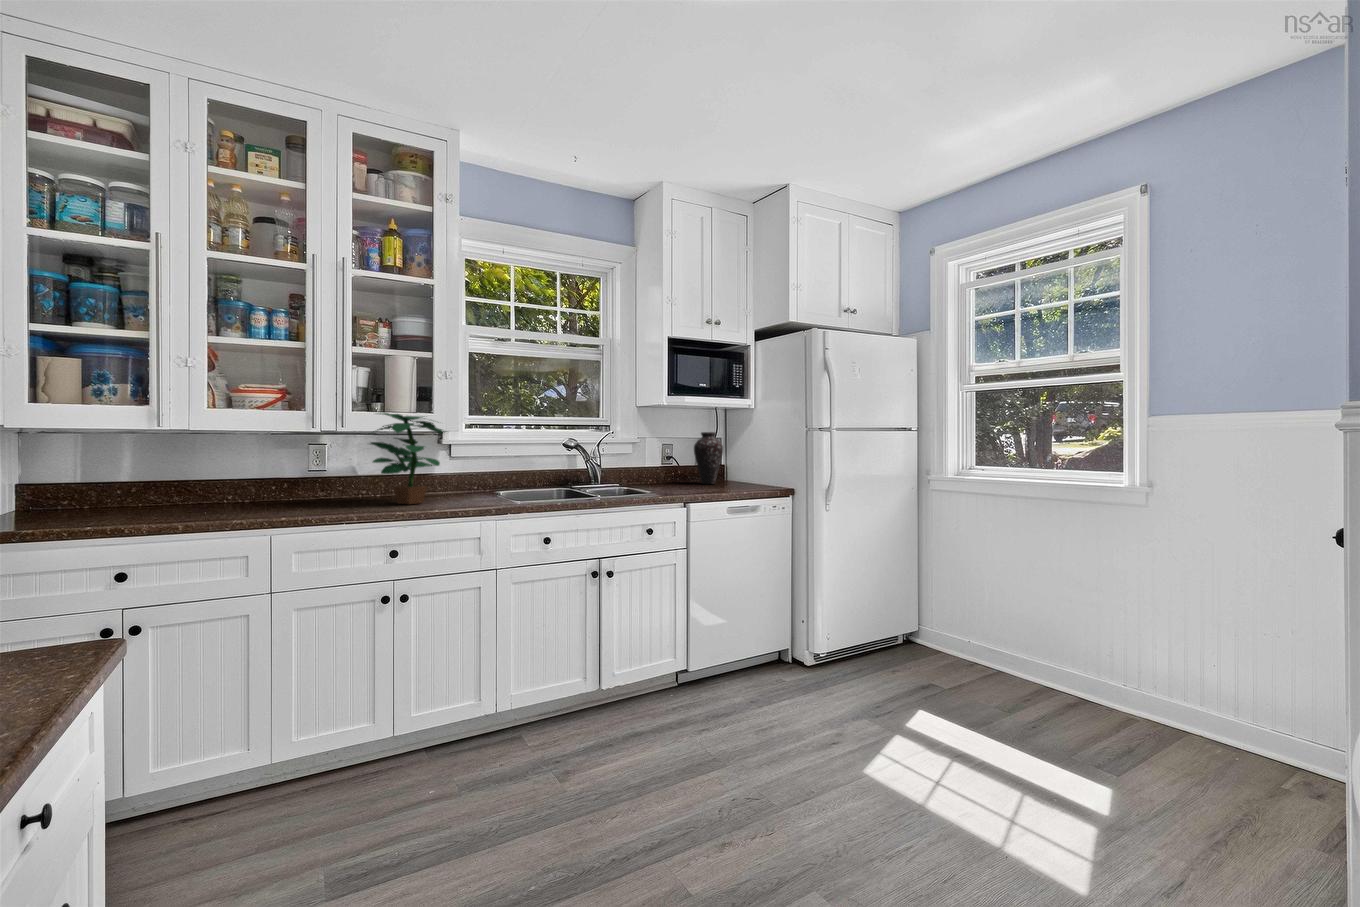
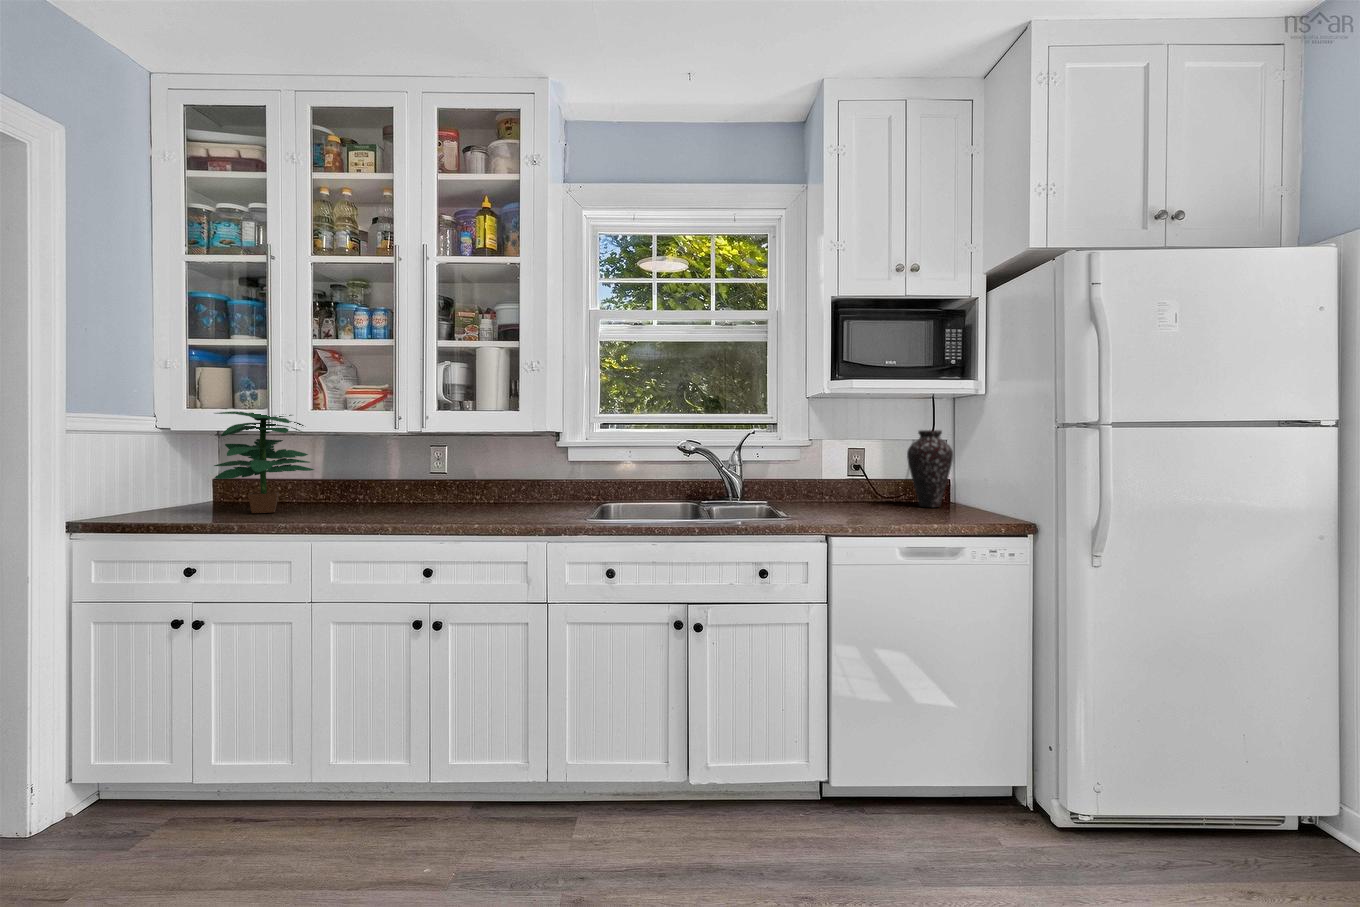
potted plant: present [371,413,443,504] -> present [214,411,314,513]

